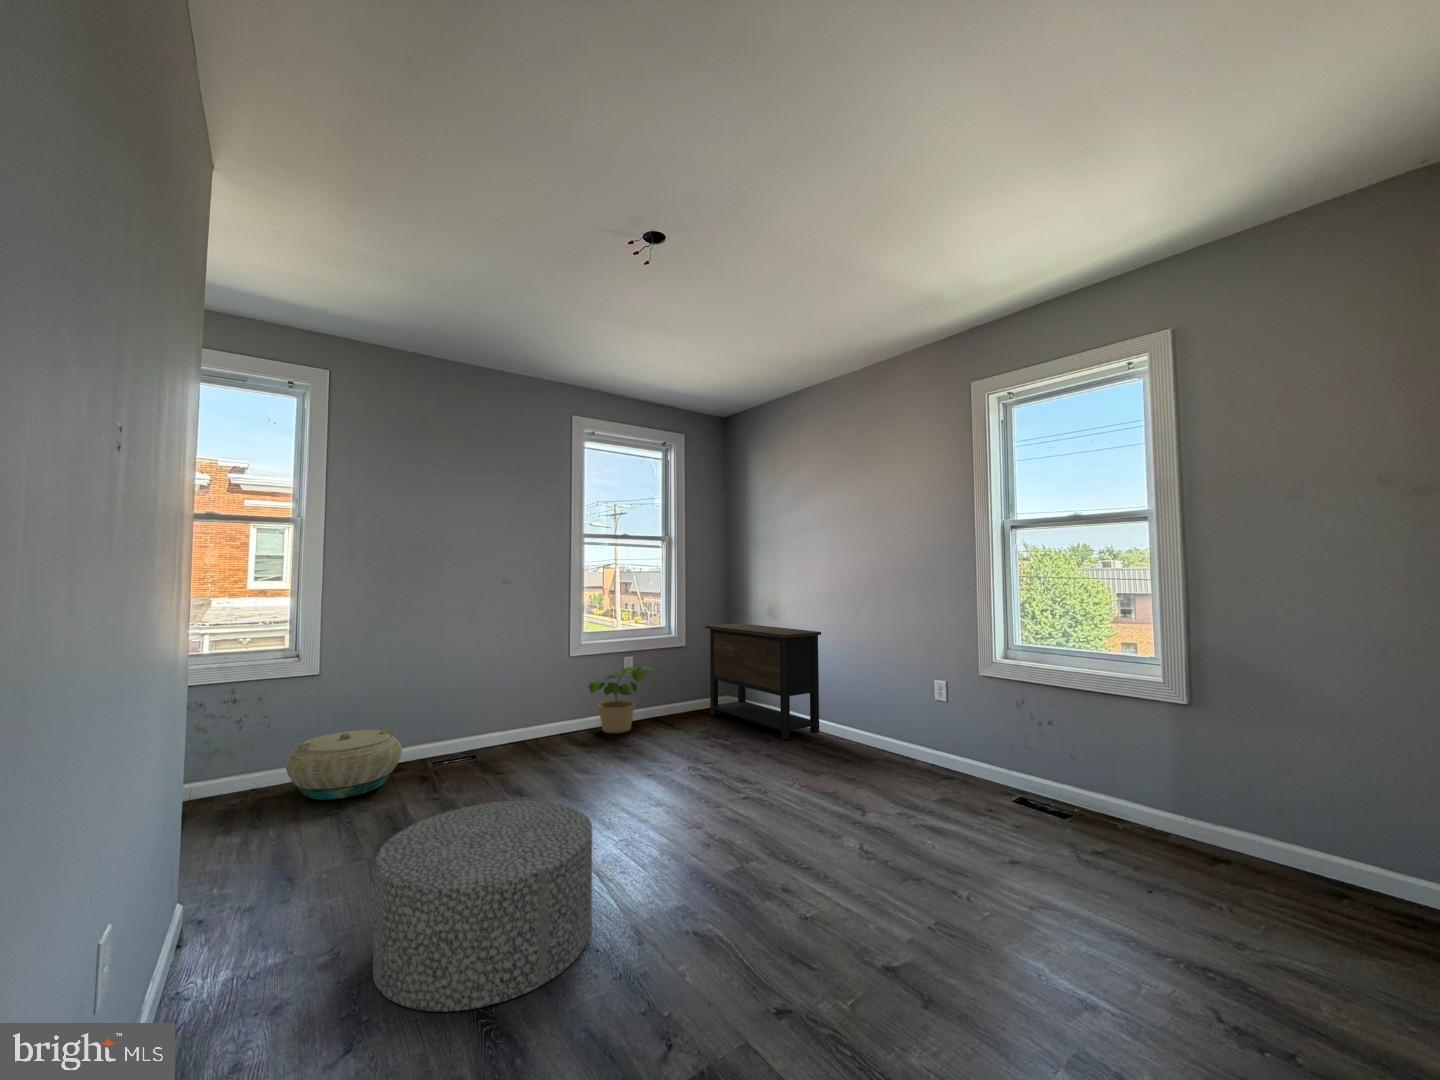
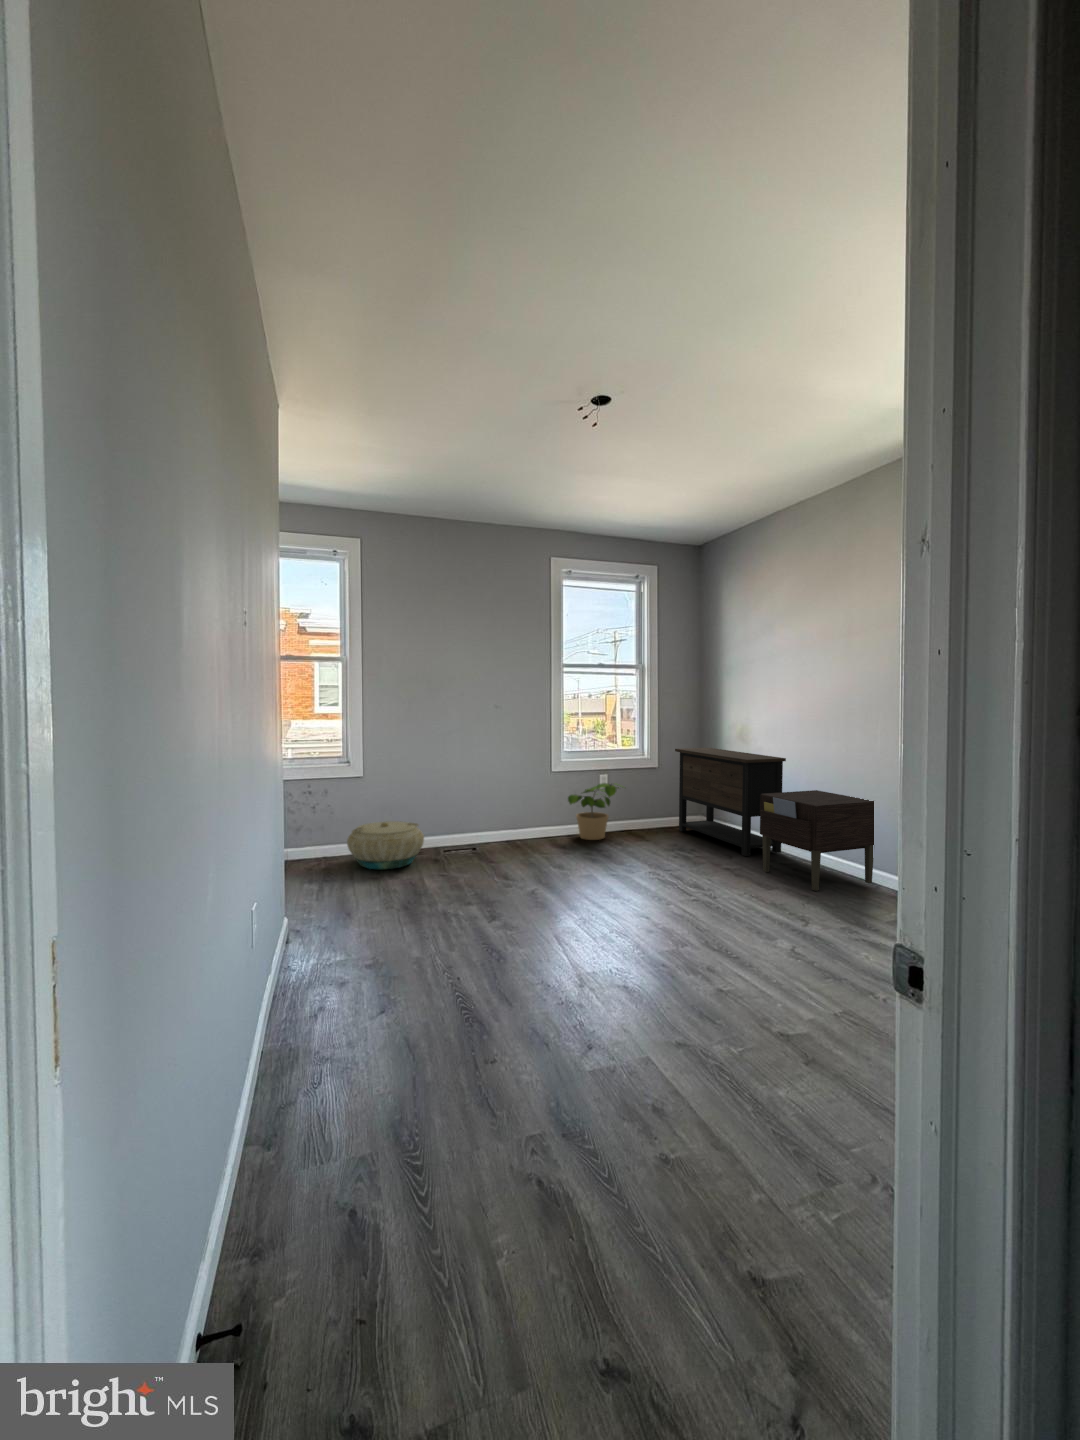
nightstand: none [802,664,919,776] -> present [760,790,874,891]
ottoman: present [373,800,592,1011] -> none [421,874,563,995]

